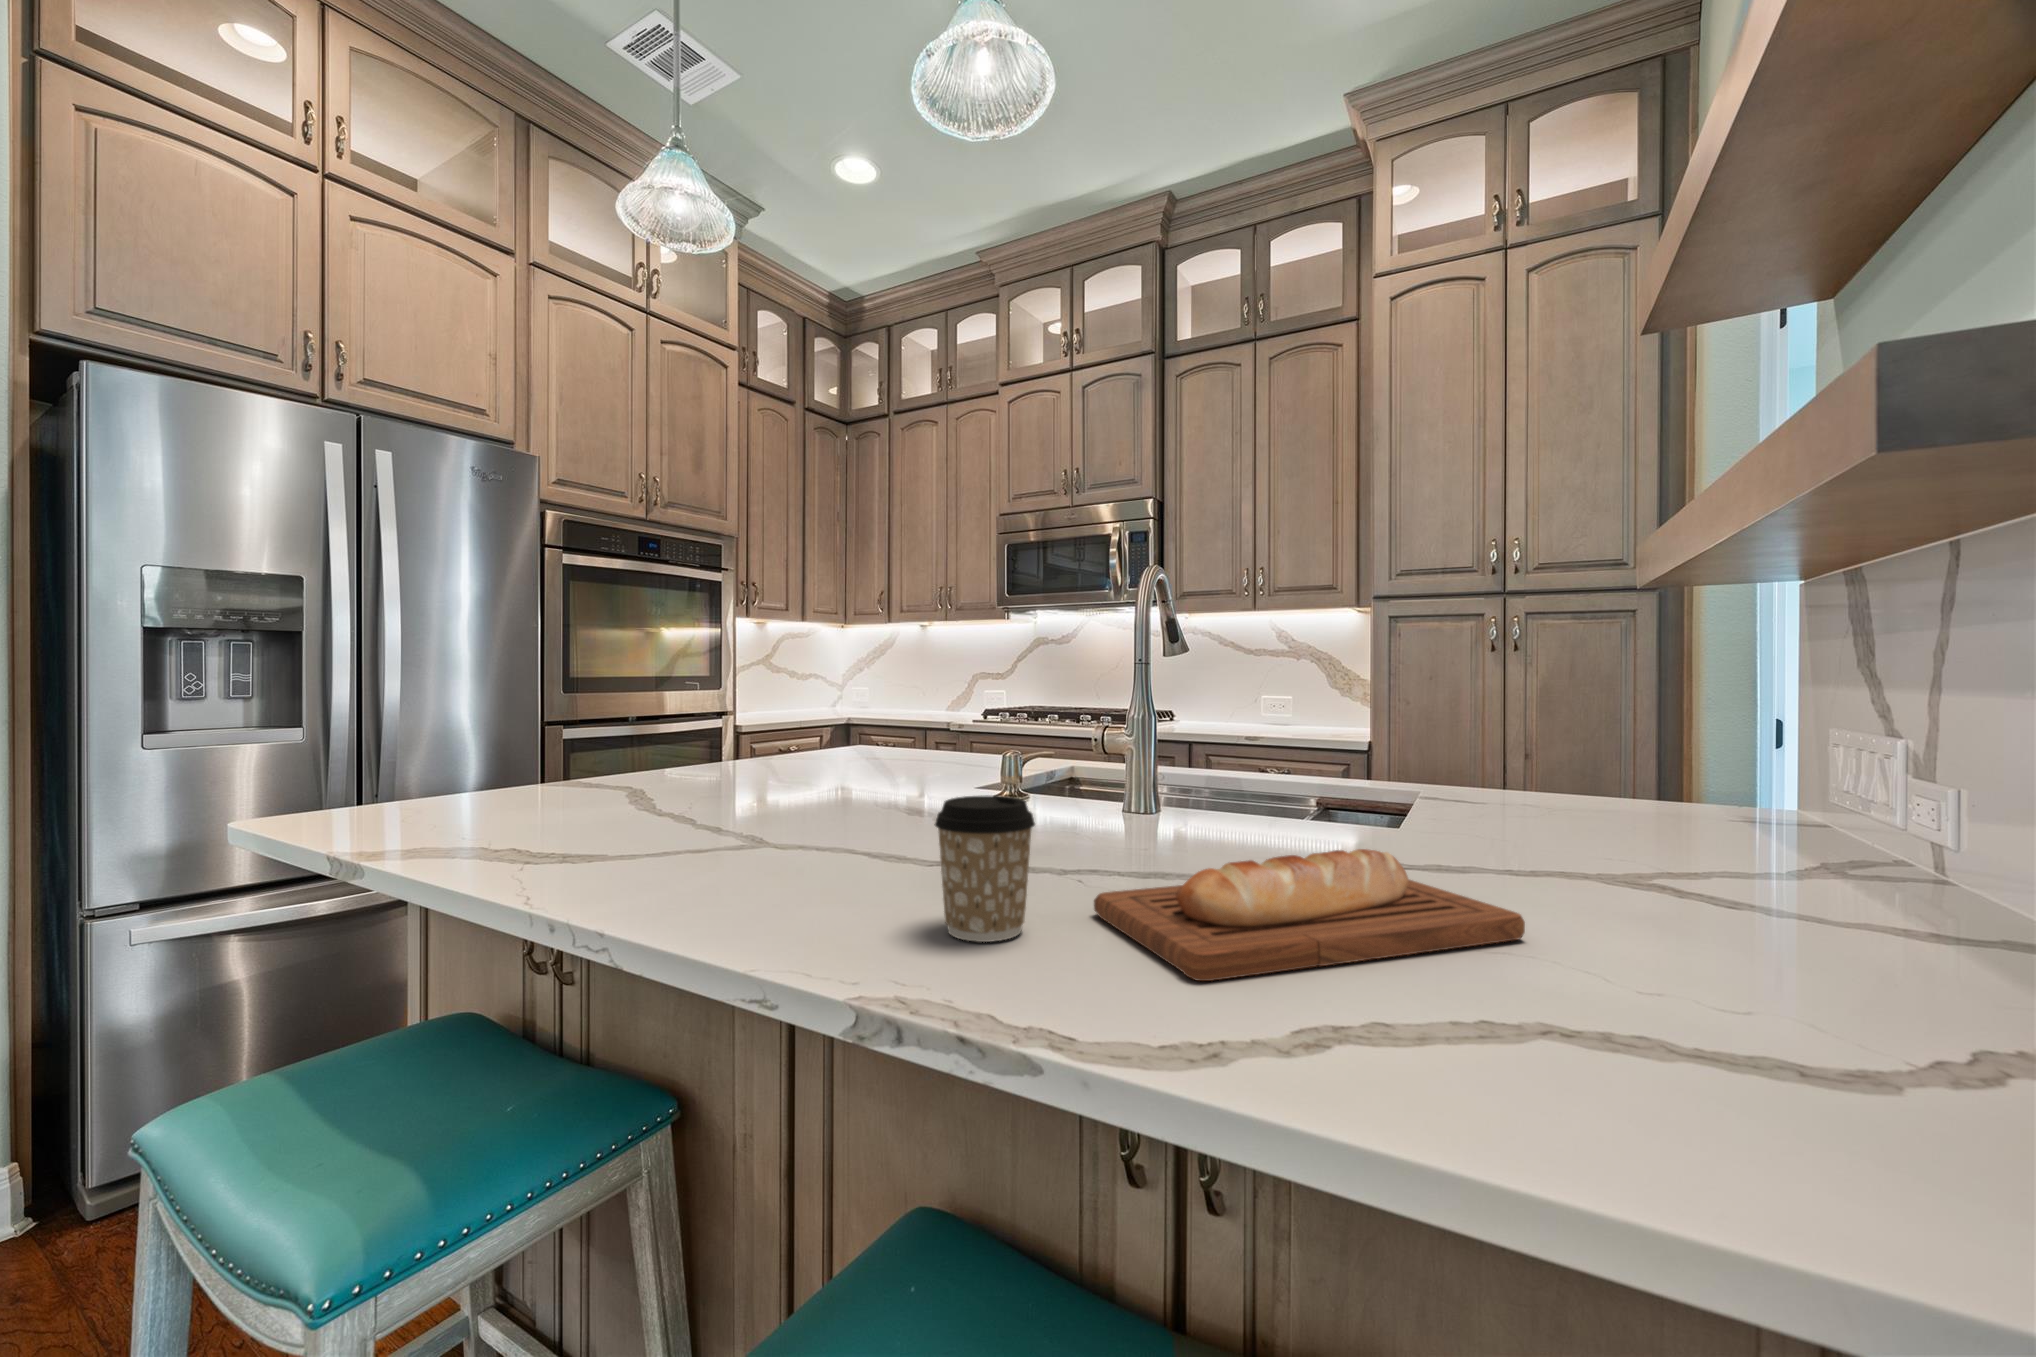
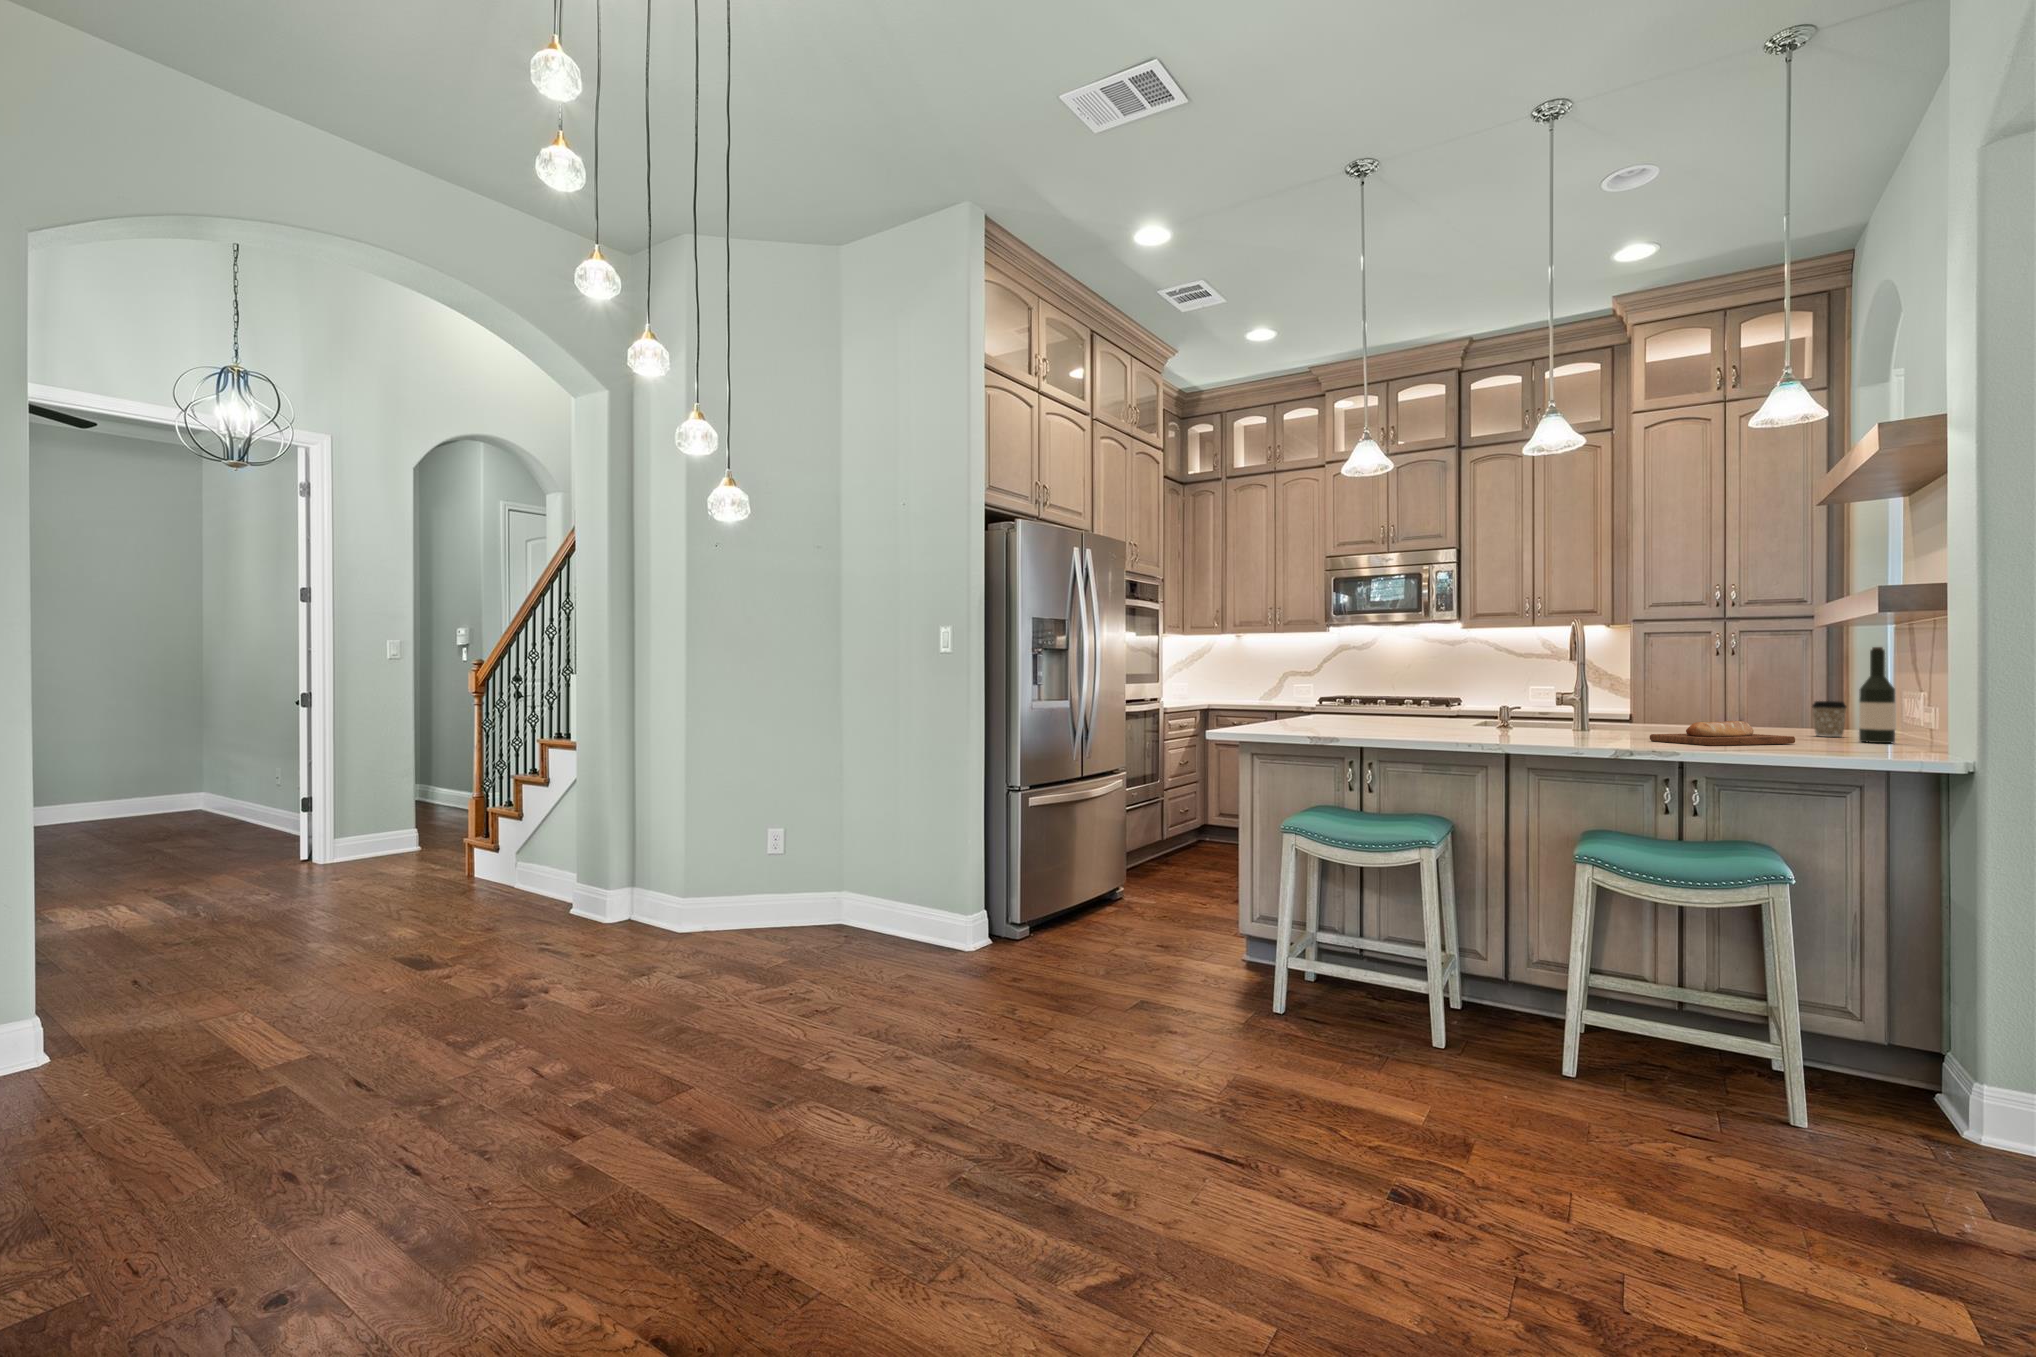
wine bottle: none [1726,619,1834,920] -> present [1859,647,1895,743]
coffee cup: present [934,795,1035,942] -> present [1812,701,1846,737]

